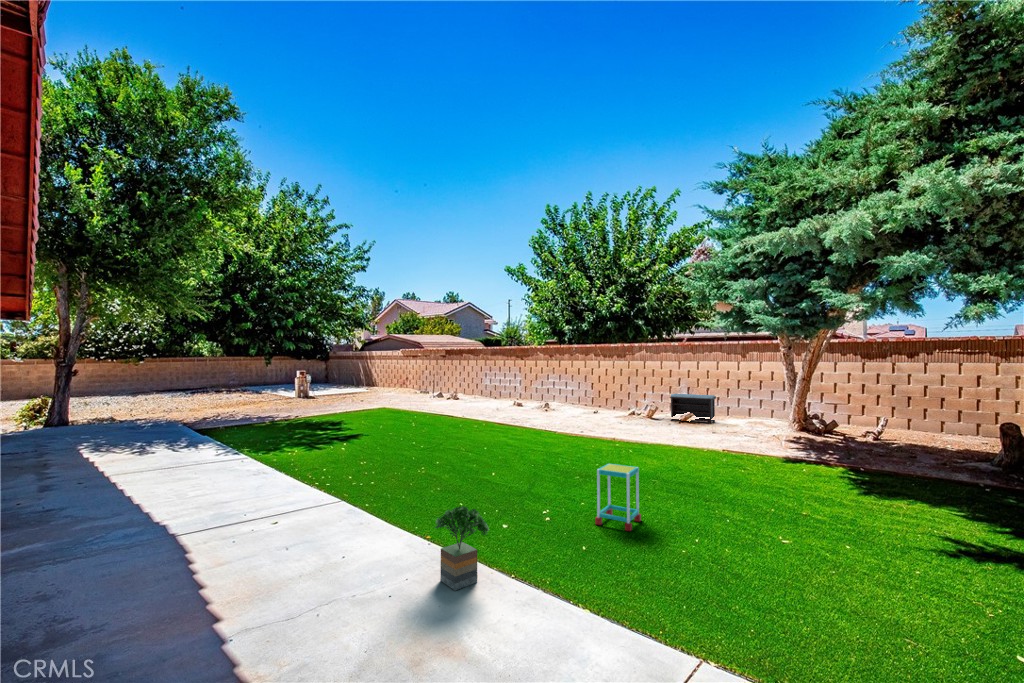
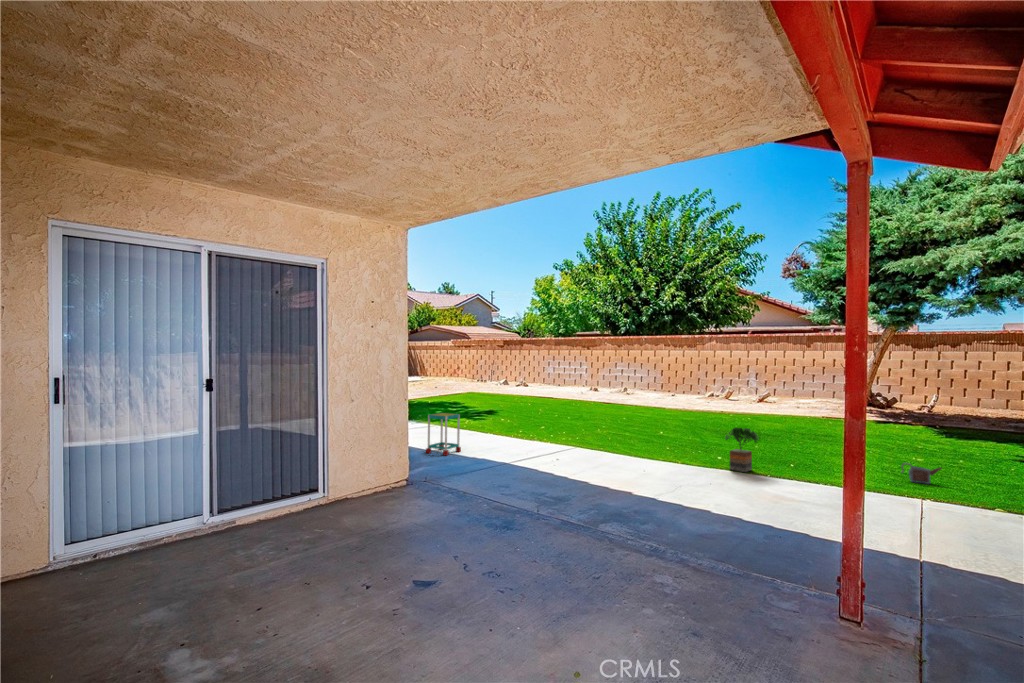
bench: present [670,394,716,424] -> none [743,379,784,404]
side table: present [595,464,641,531] -> present [426,413,461,455]
watering can: none [712,591,781,641] -> present [901,463,942,484]

